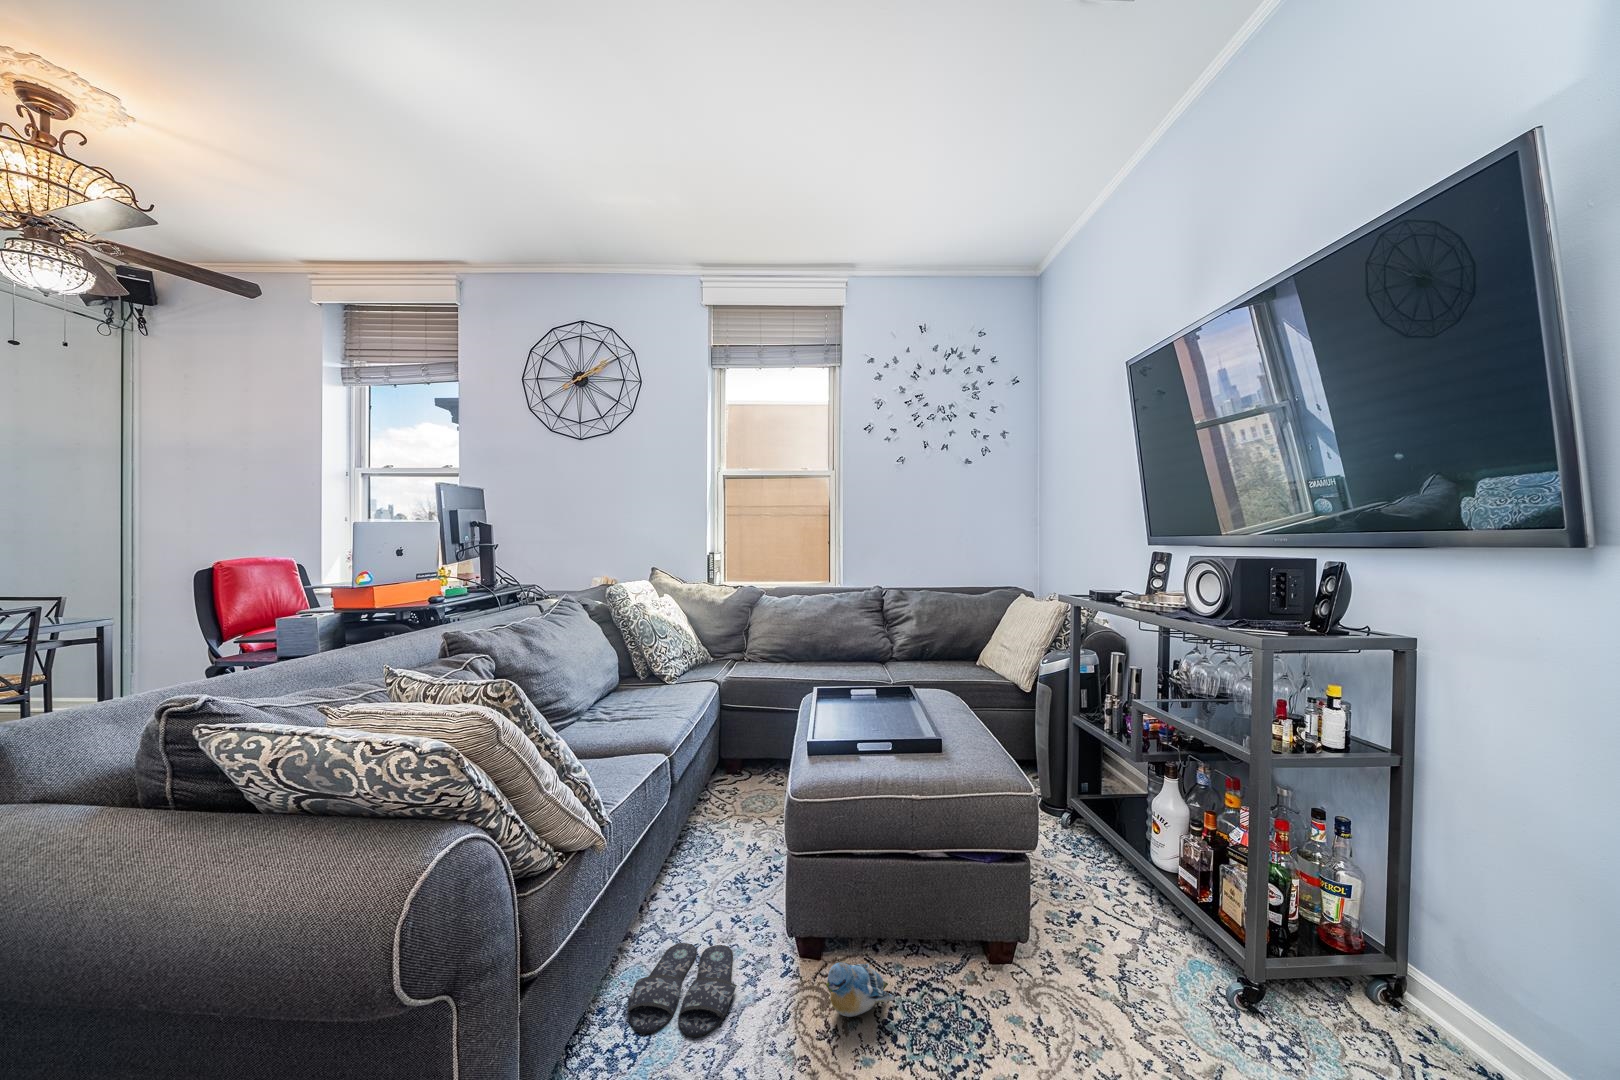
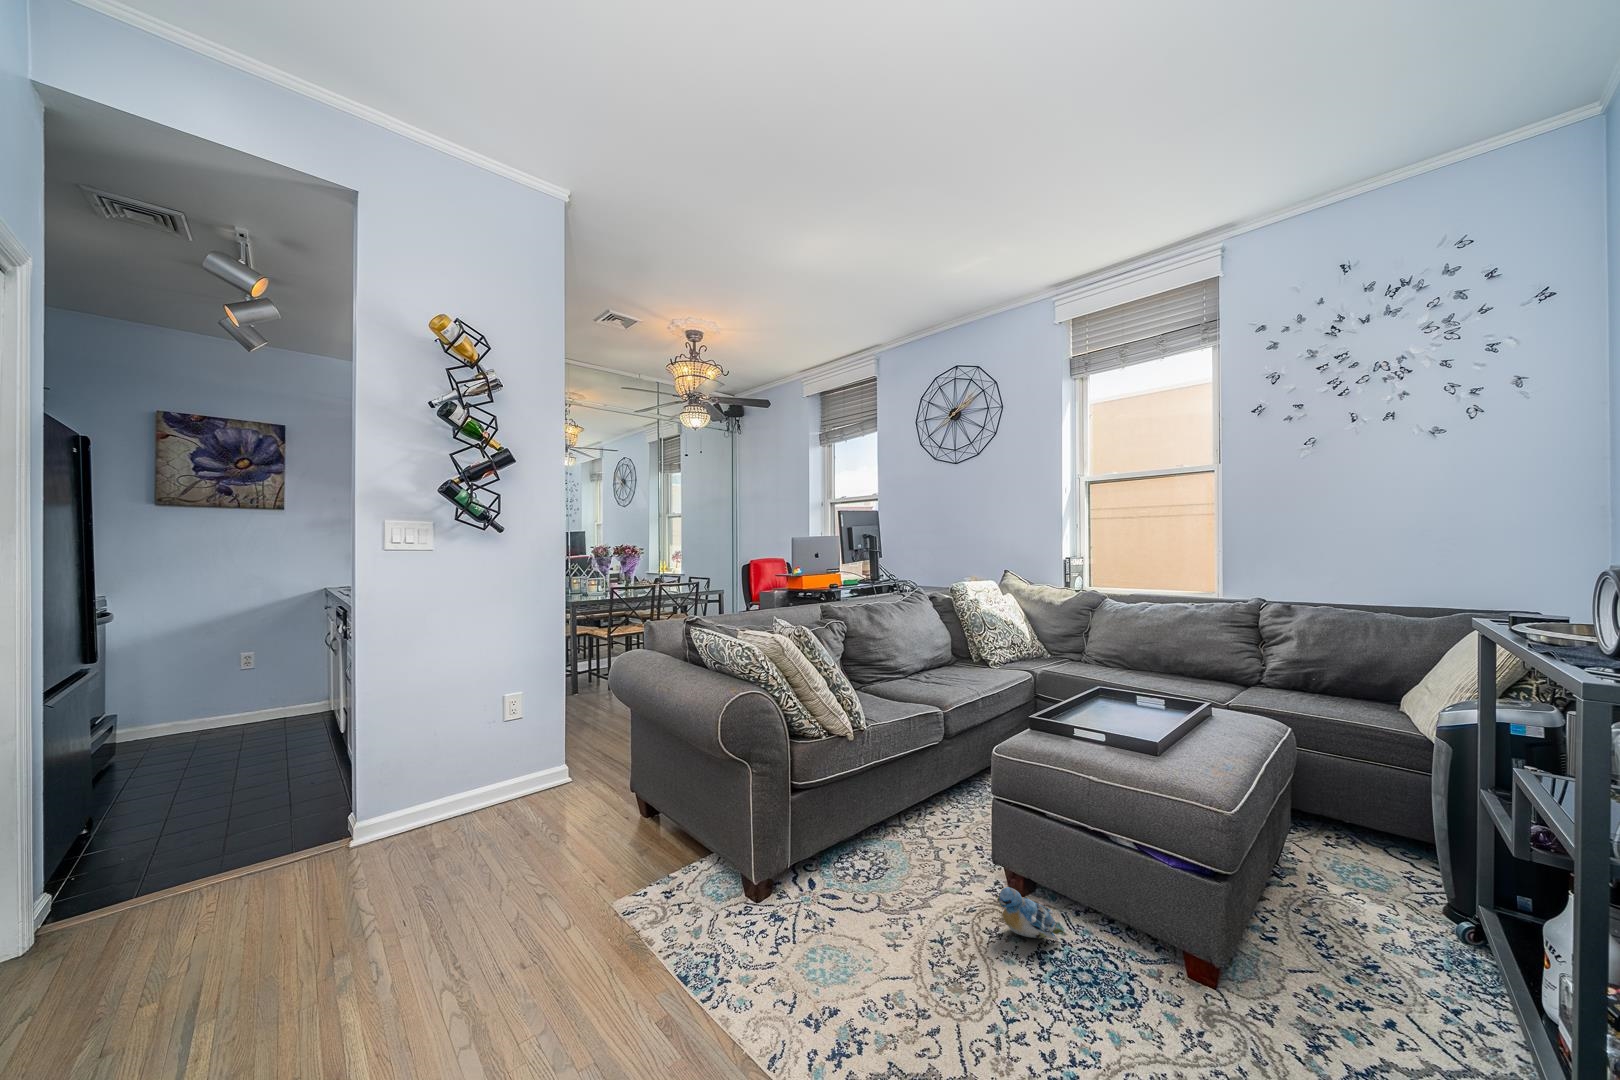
slippers: present [628,943,737,1037] -> none [875,841,961,892]

